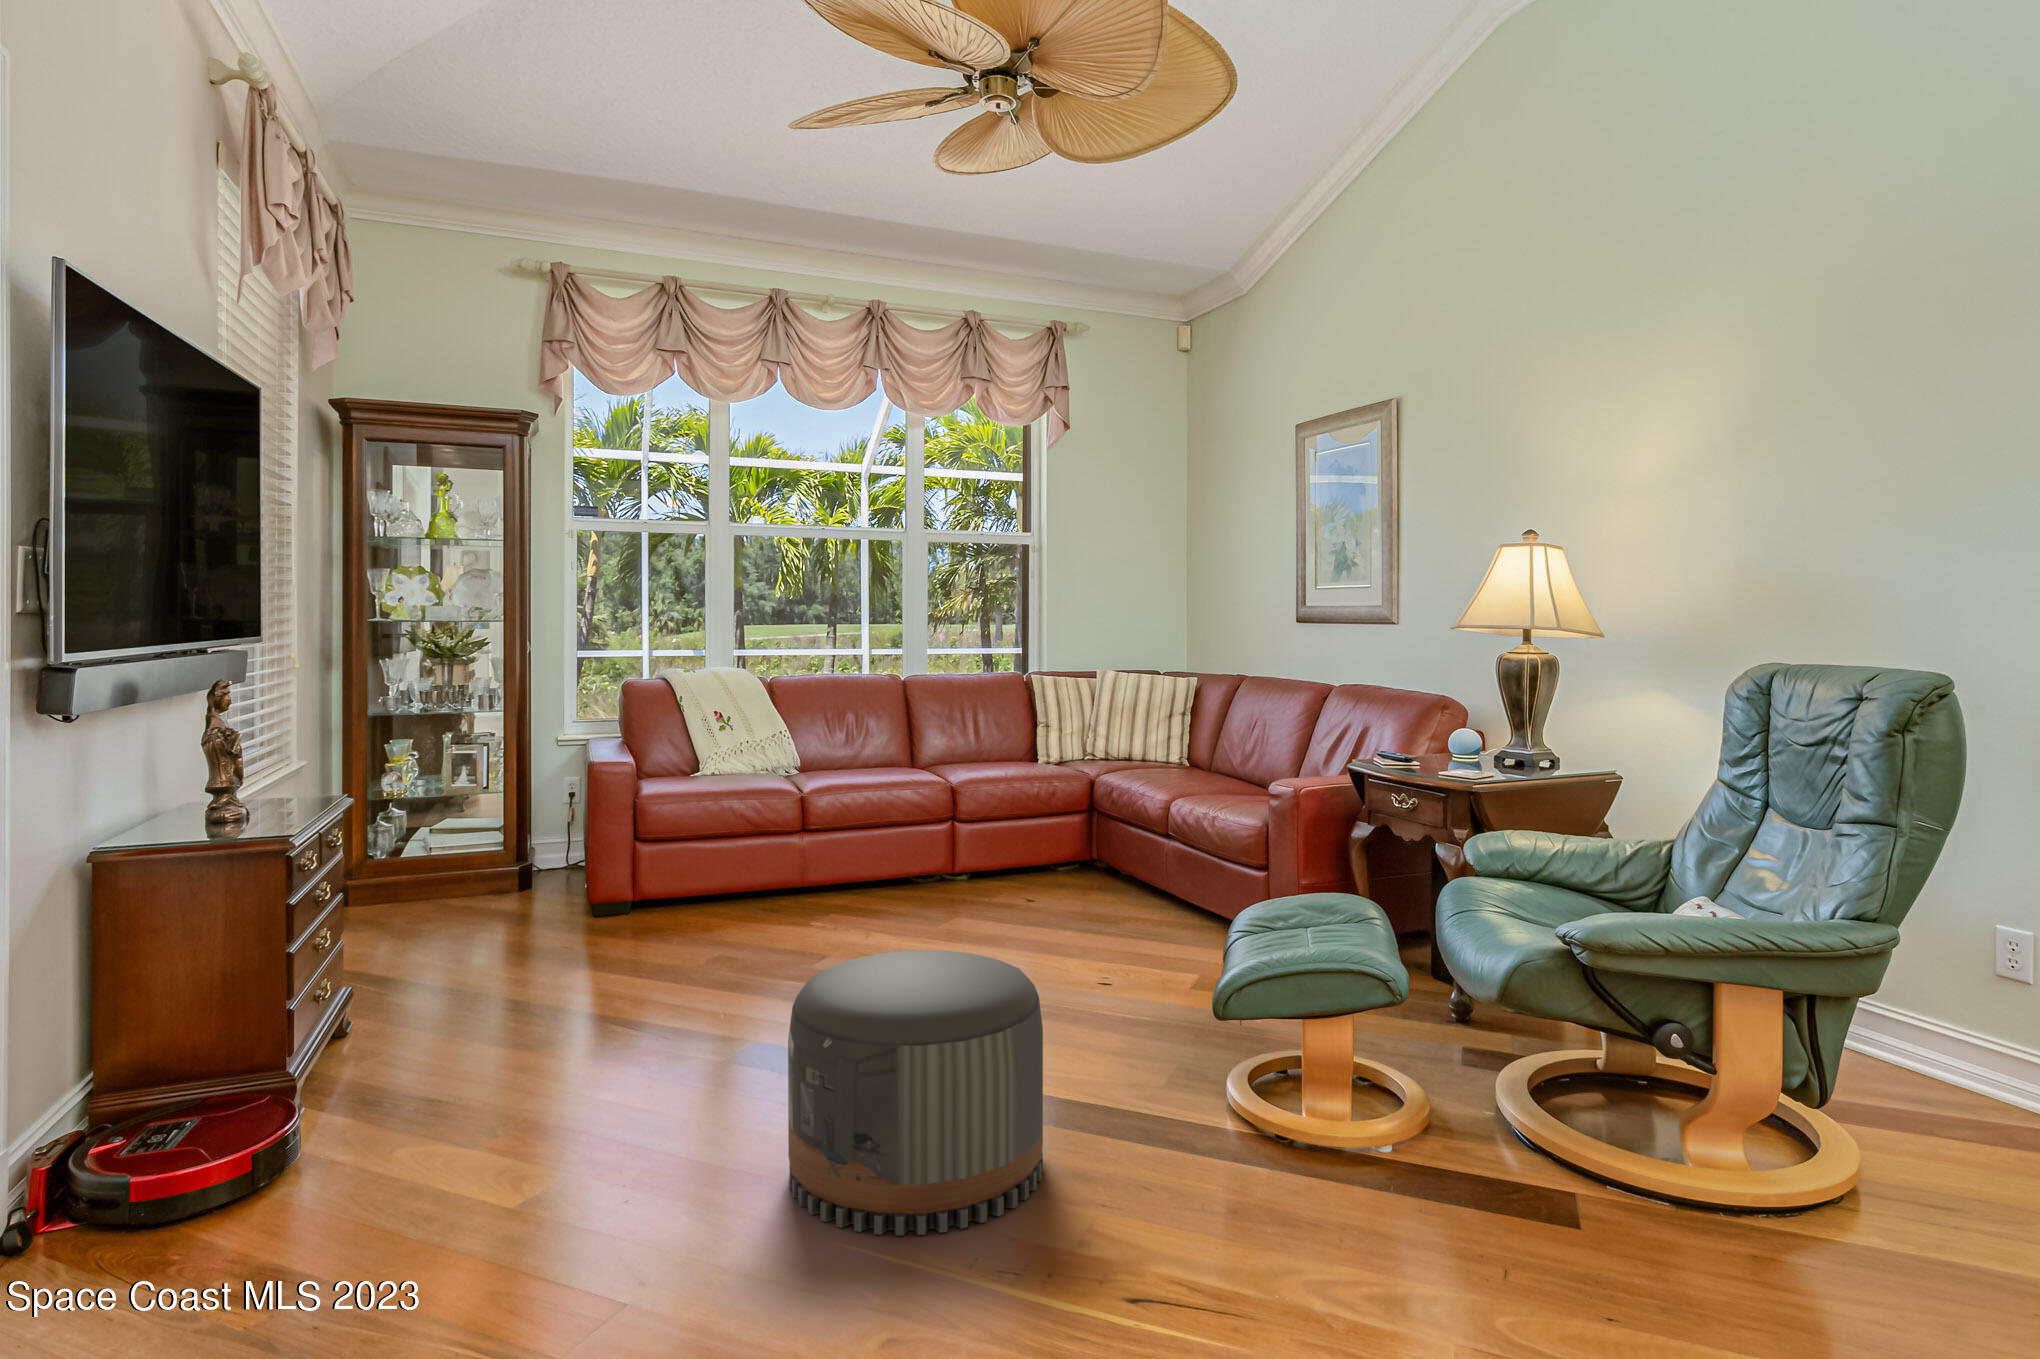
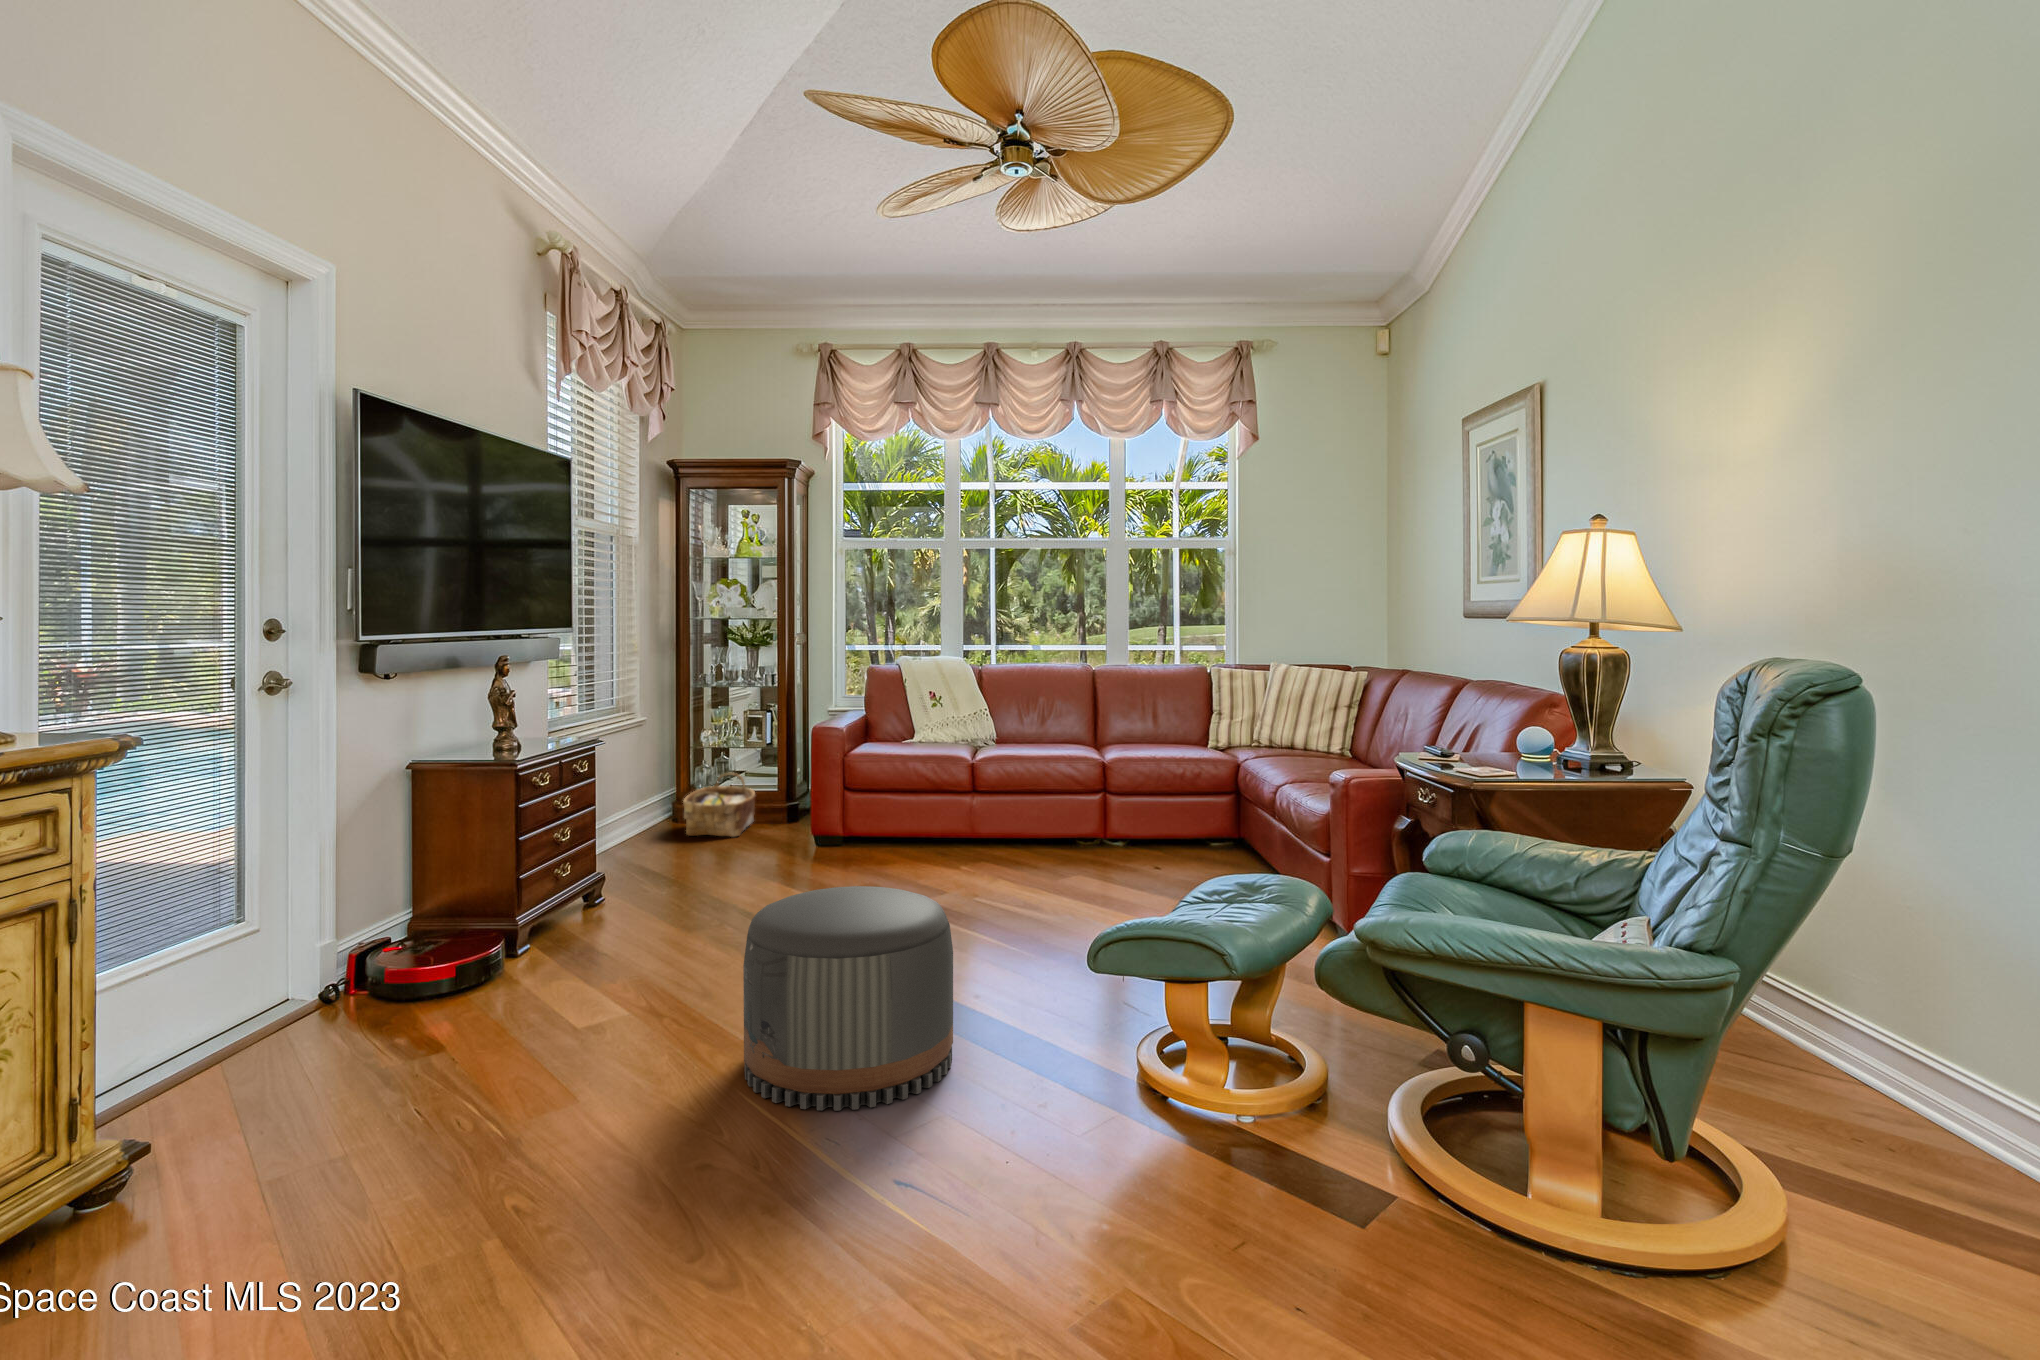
woven basket: none [380,826,482,917] -> present [683,773,756,837]

